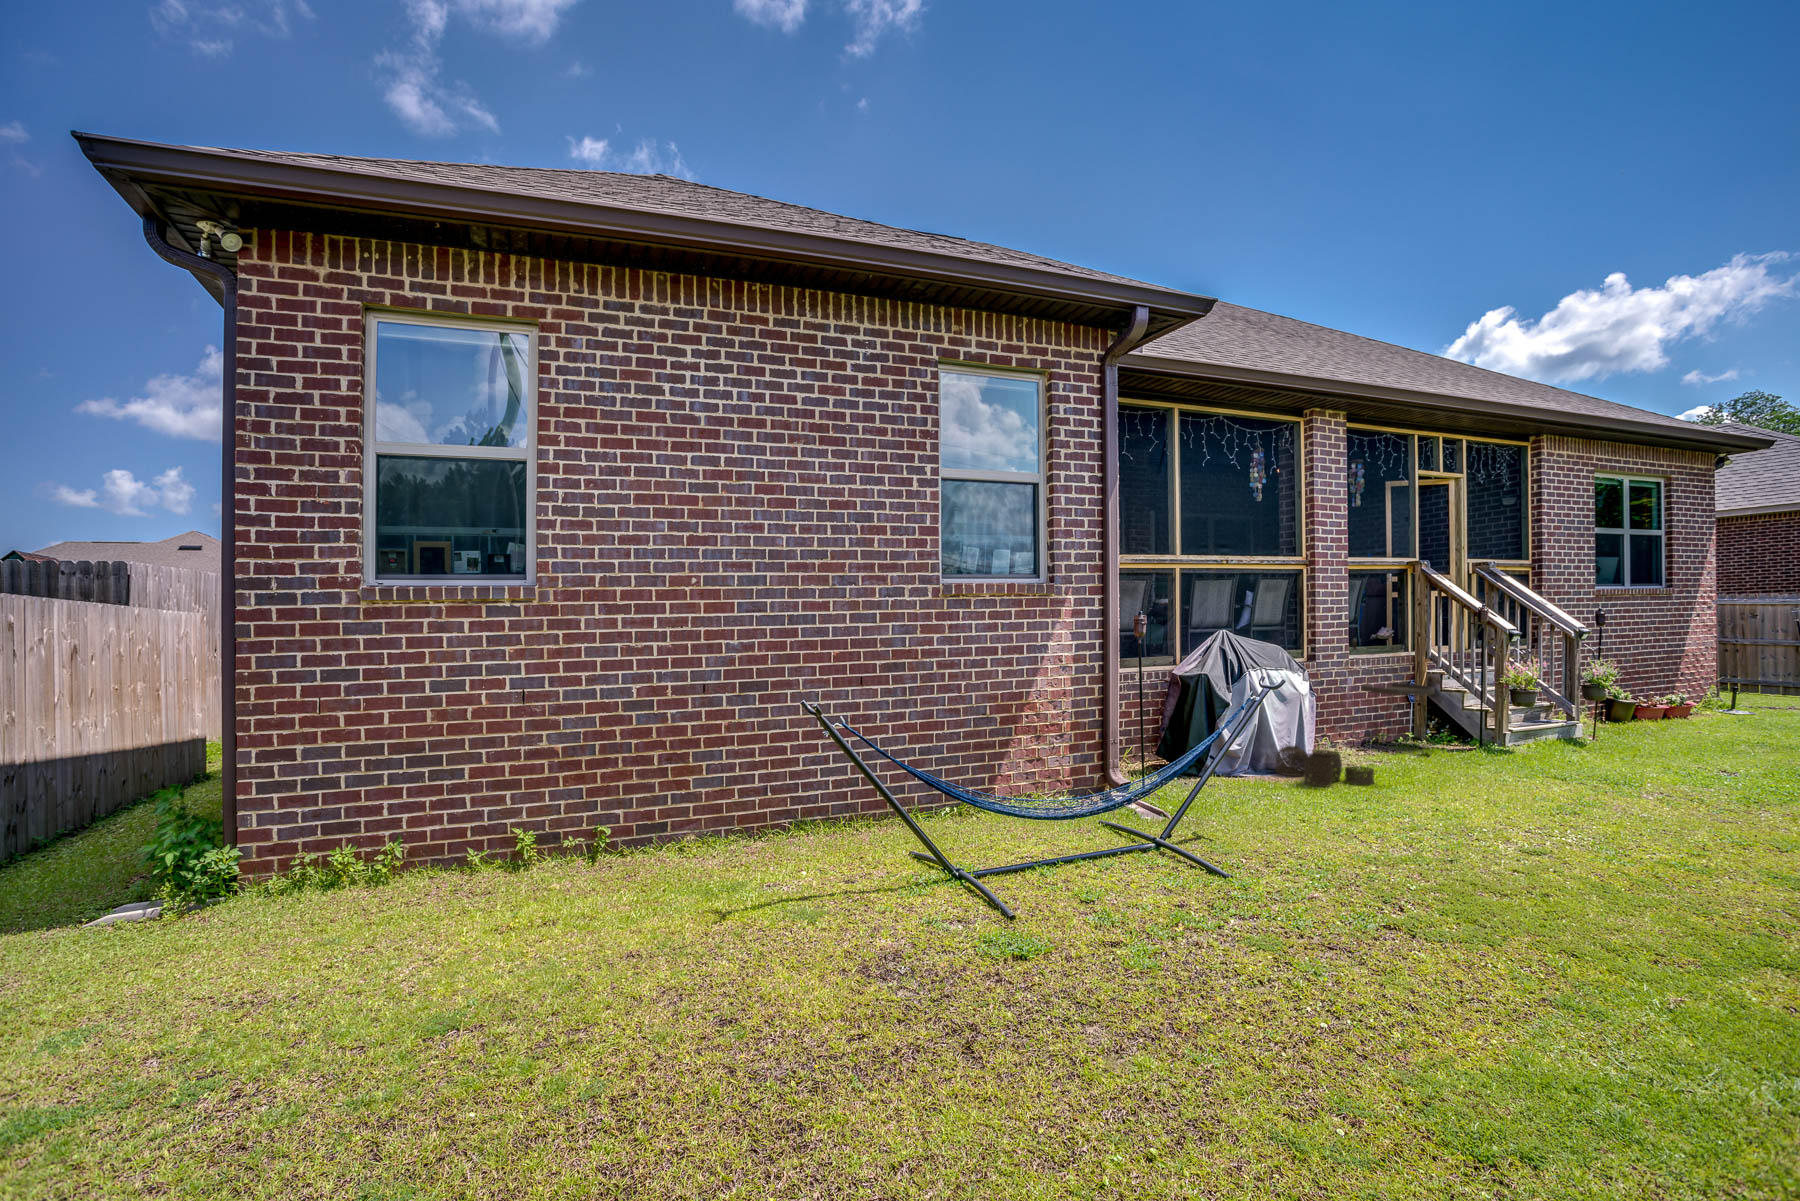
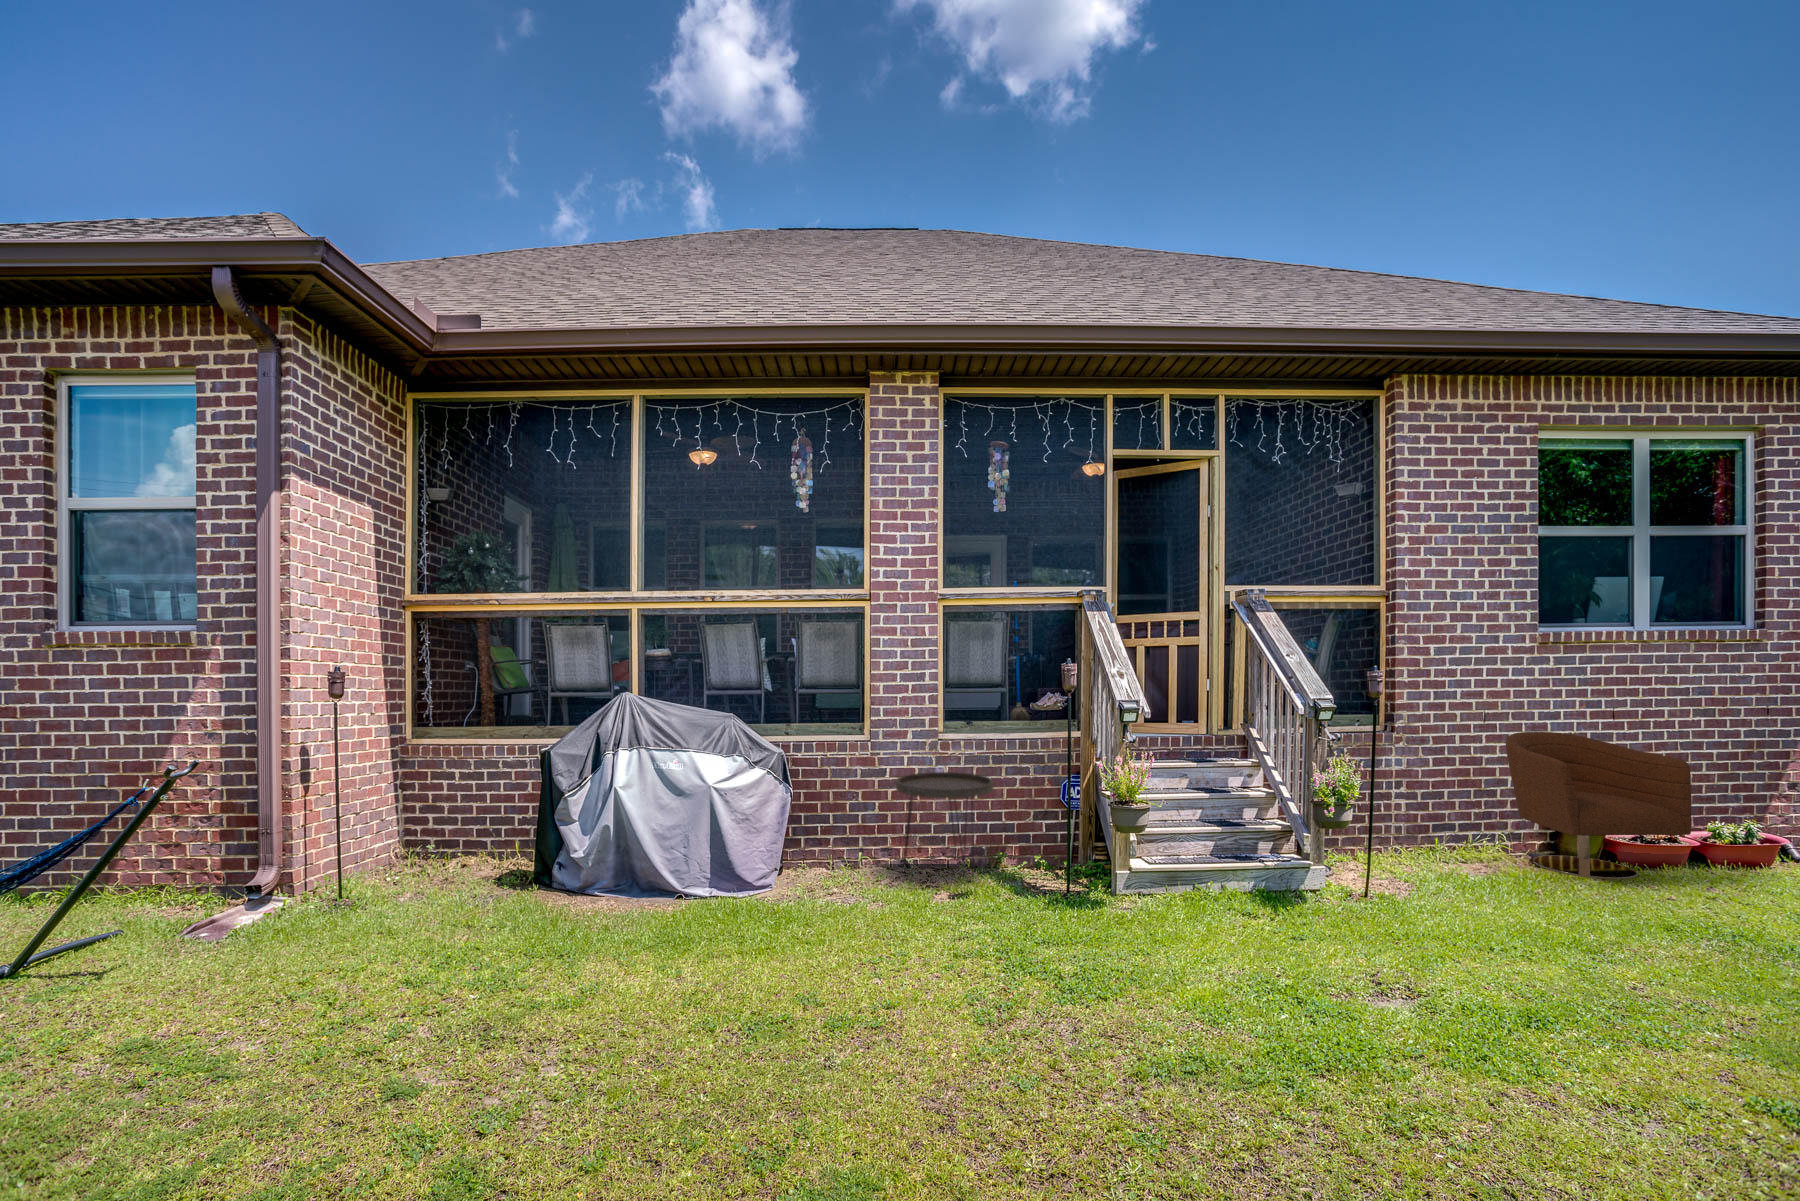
armchair: none [1590,648,1693,724] -> present [1506,732,1692,879]
woven basket: present [1275,744,1374,787] -> none [524,856,628,934]

